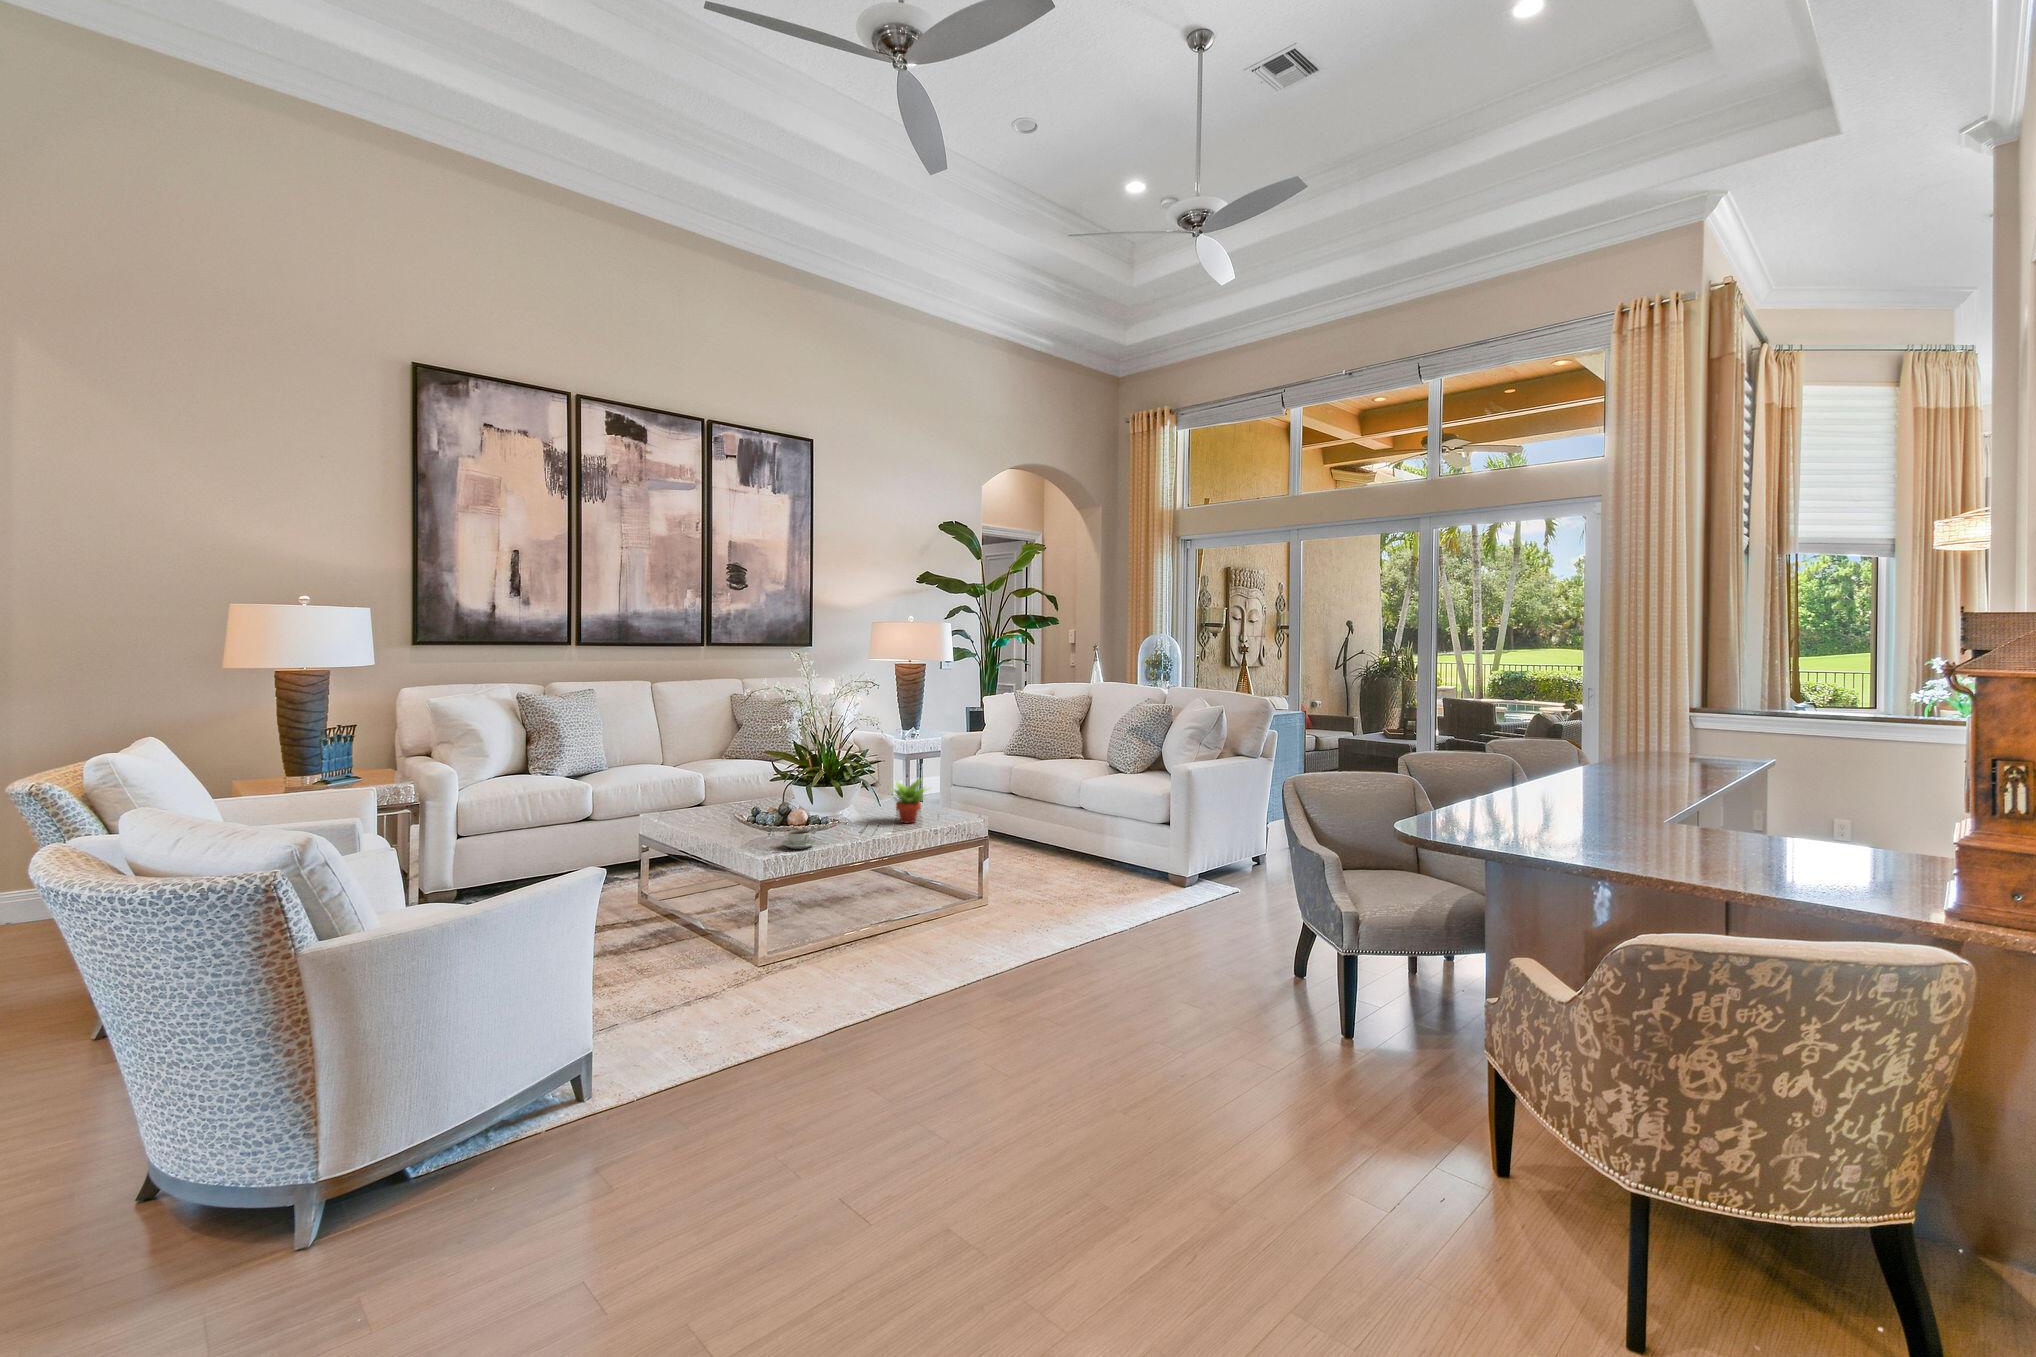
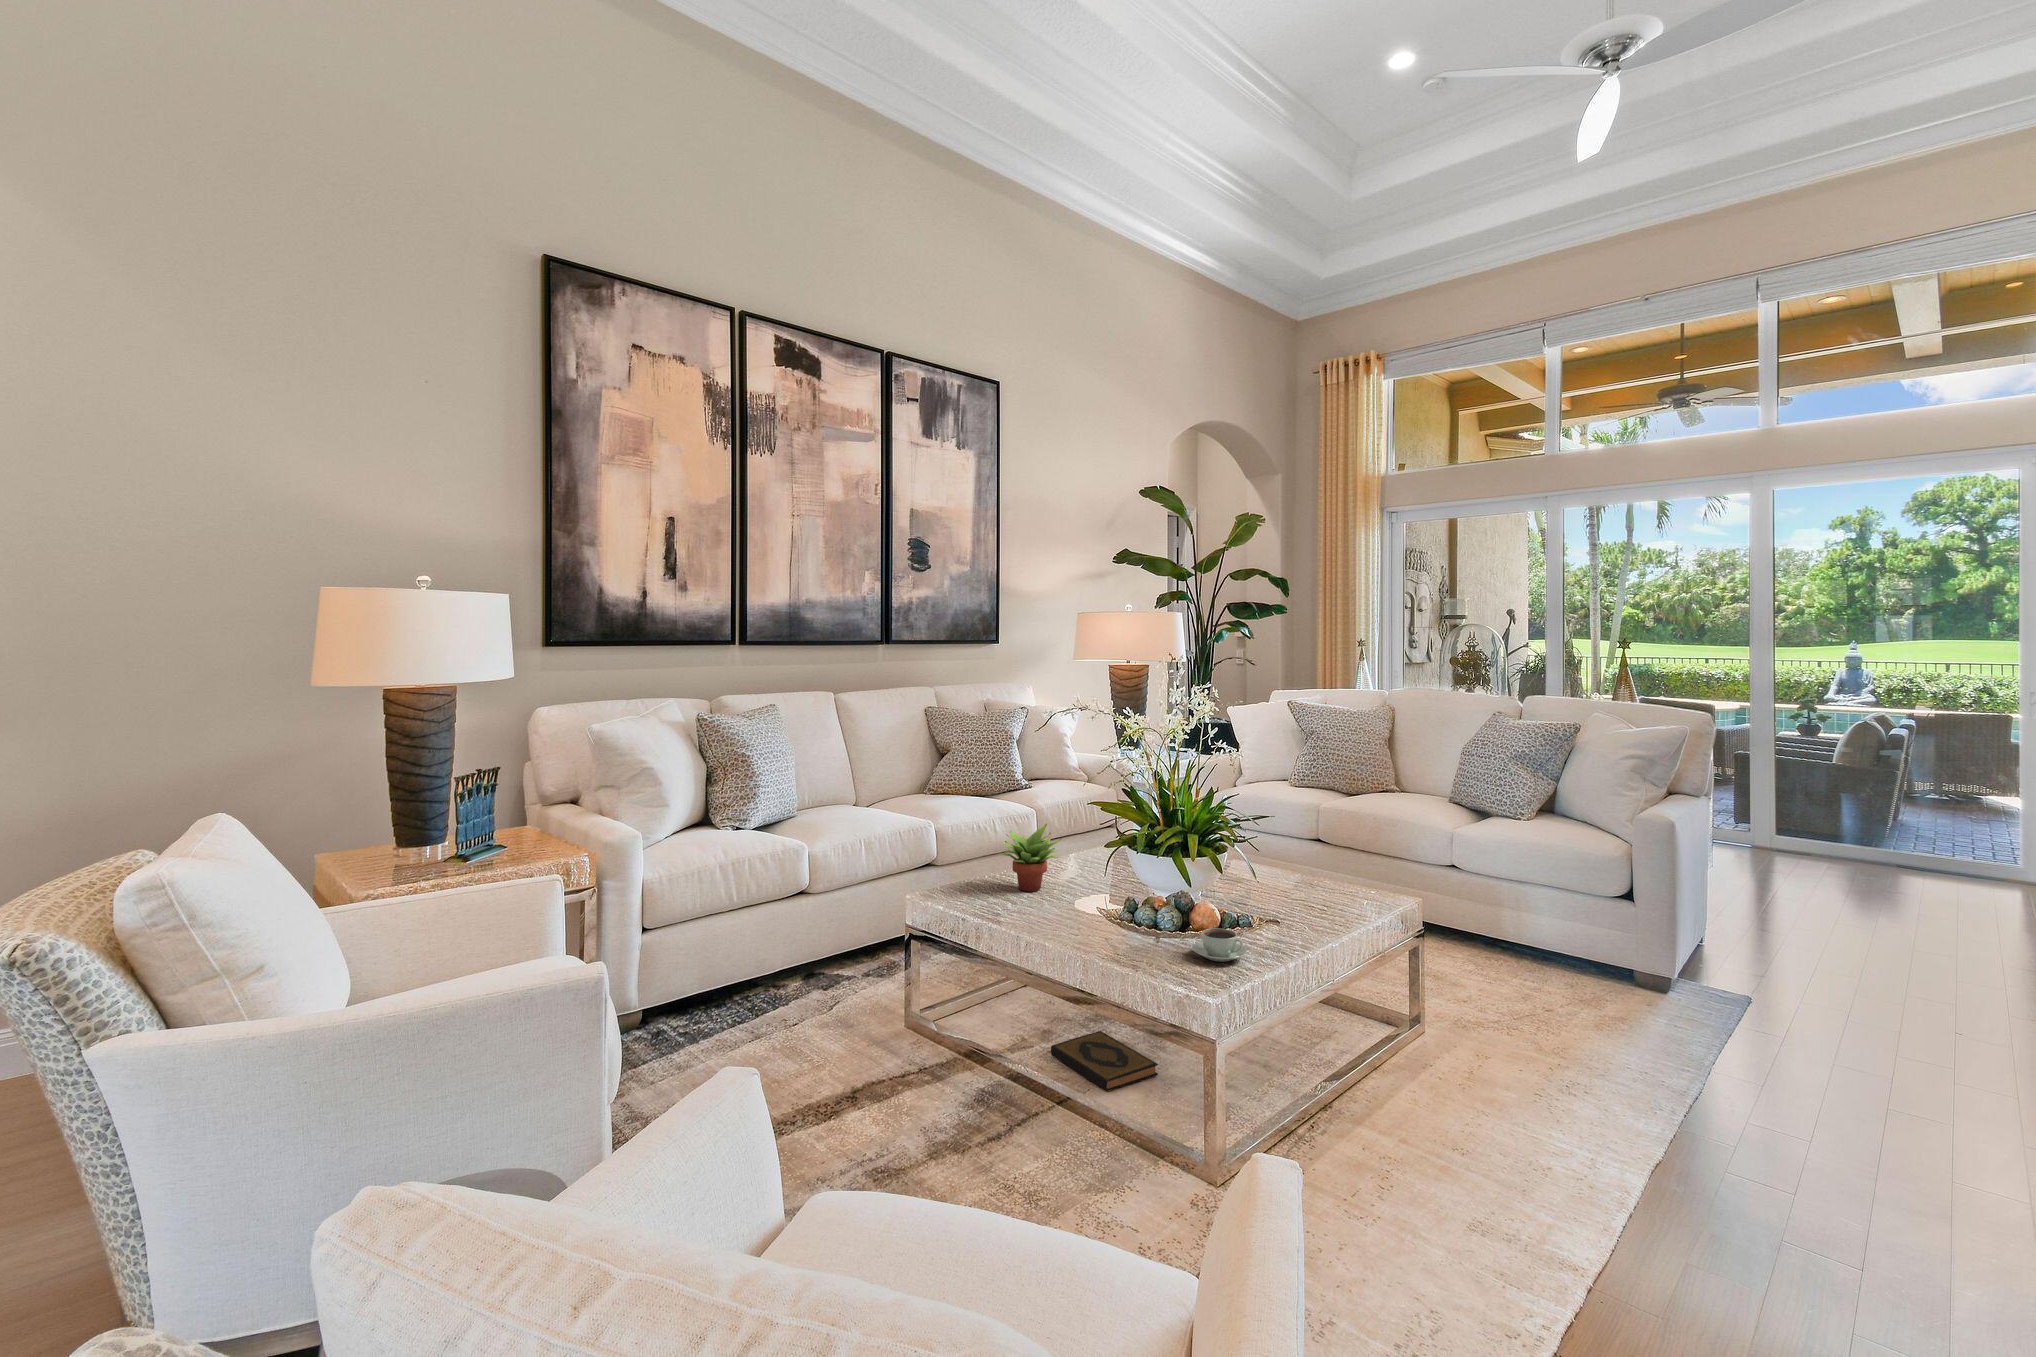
succulent plant: present [892,778,927,823] -> present [999,824,1061,892]
hardback book: none [723,910,784,940] -> present [1051,1031,1158,1091]

